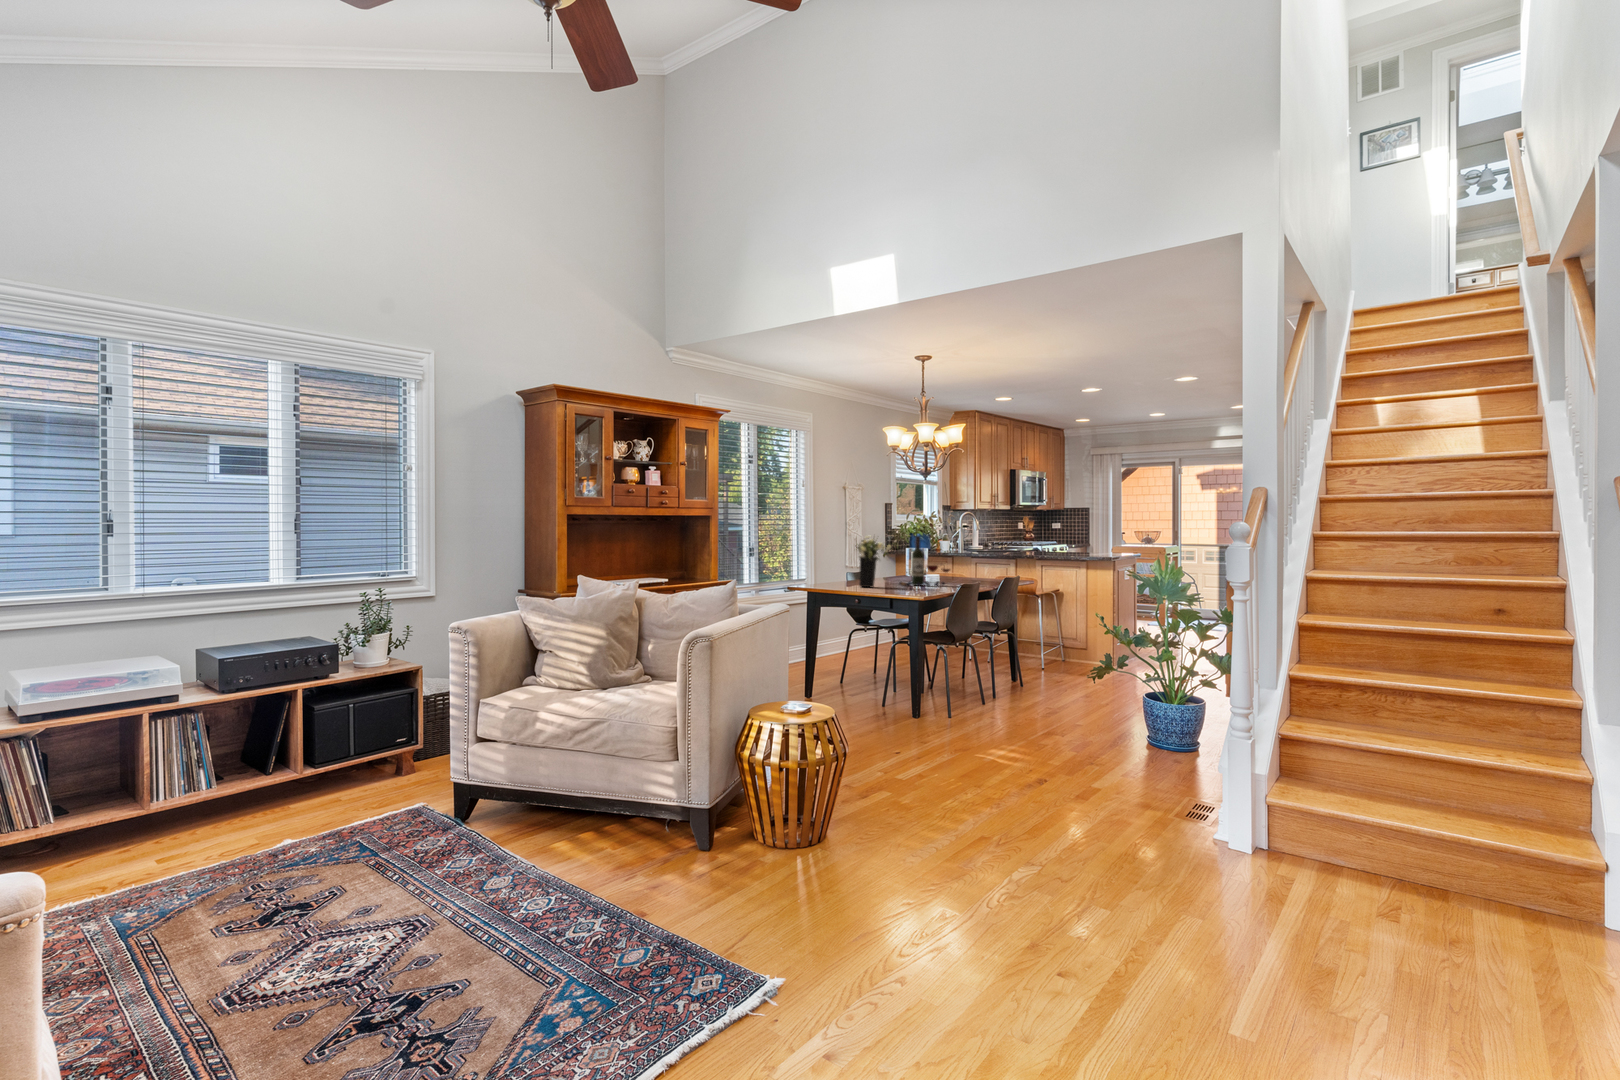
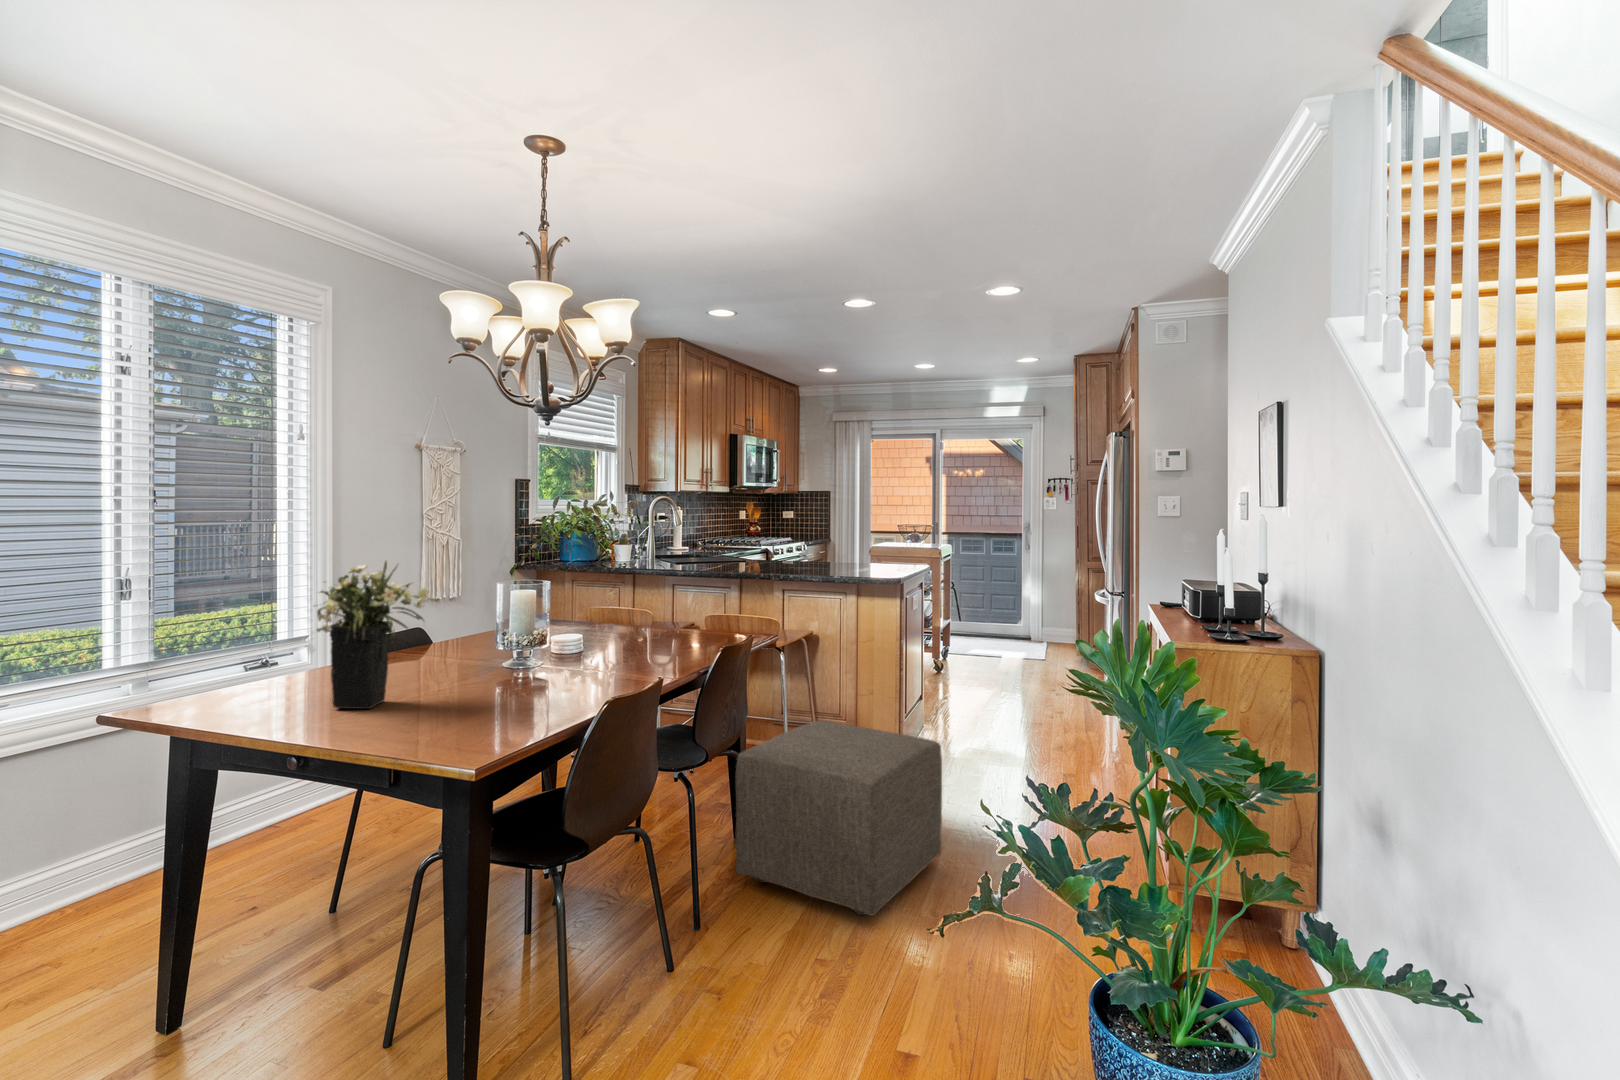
wine bottle: present [899,536,950,586] -> none [472,558,604,686]
ottoman: none [1010,623,1116,698] -> present [735,721,942,915]

